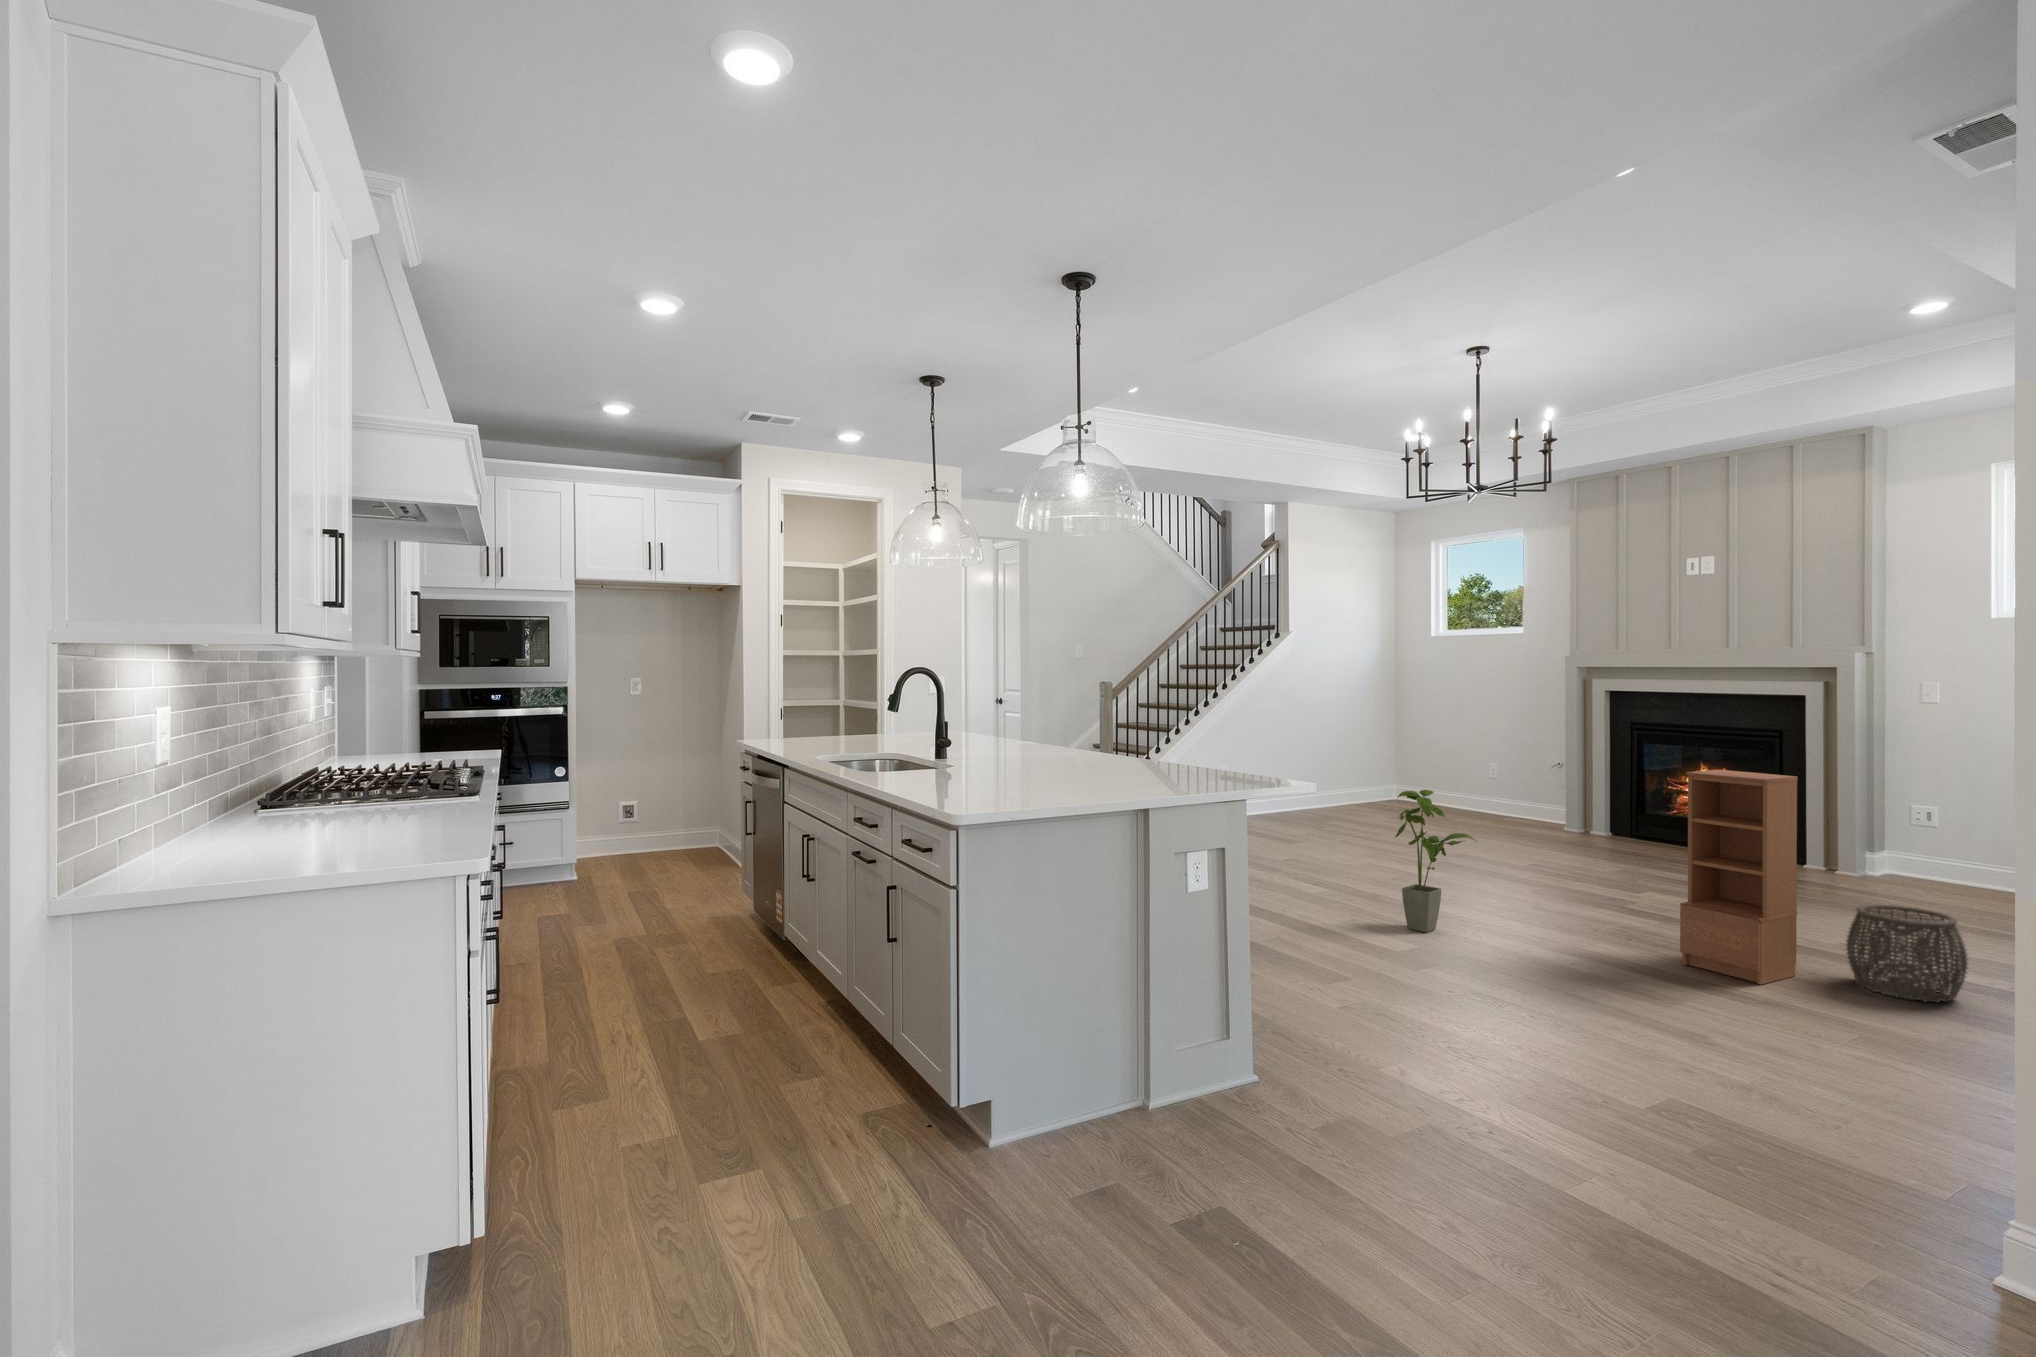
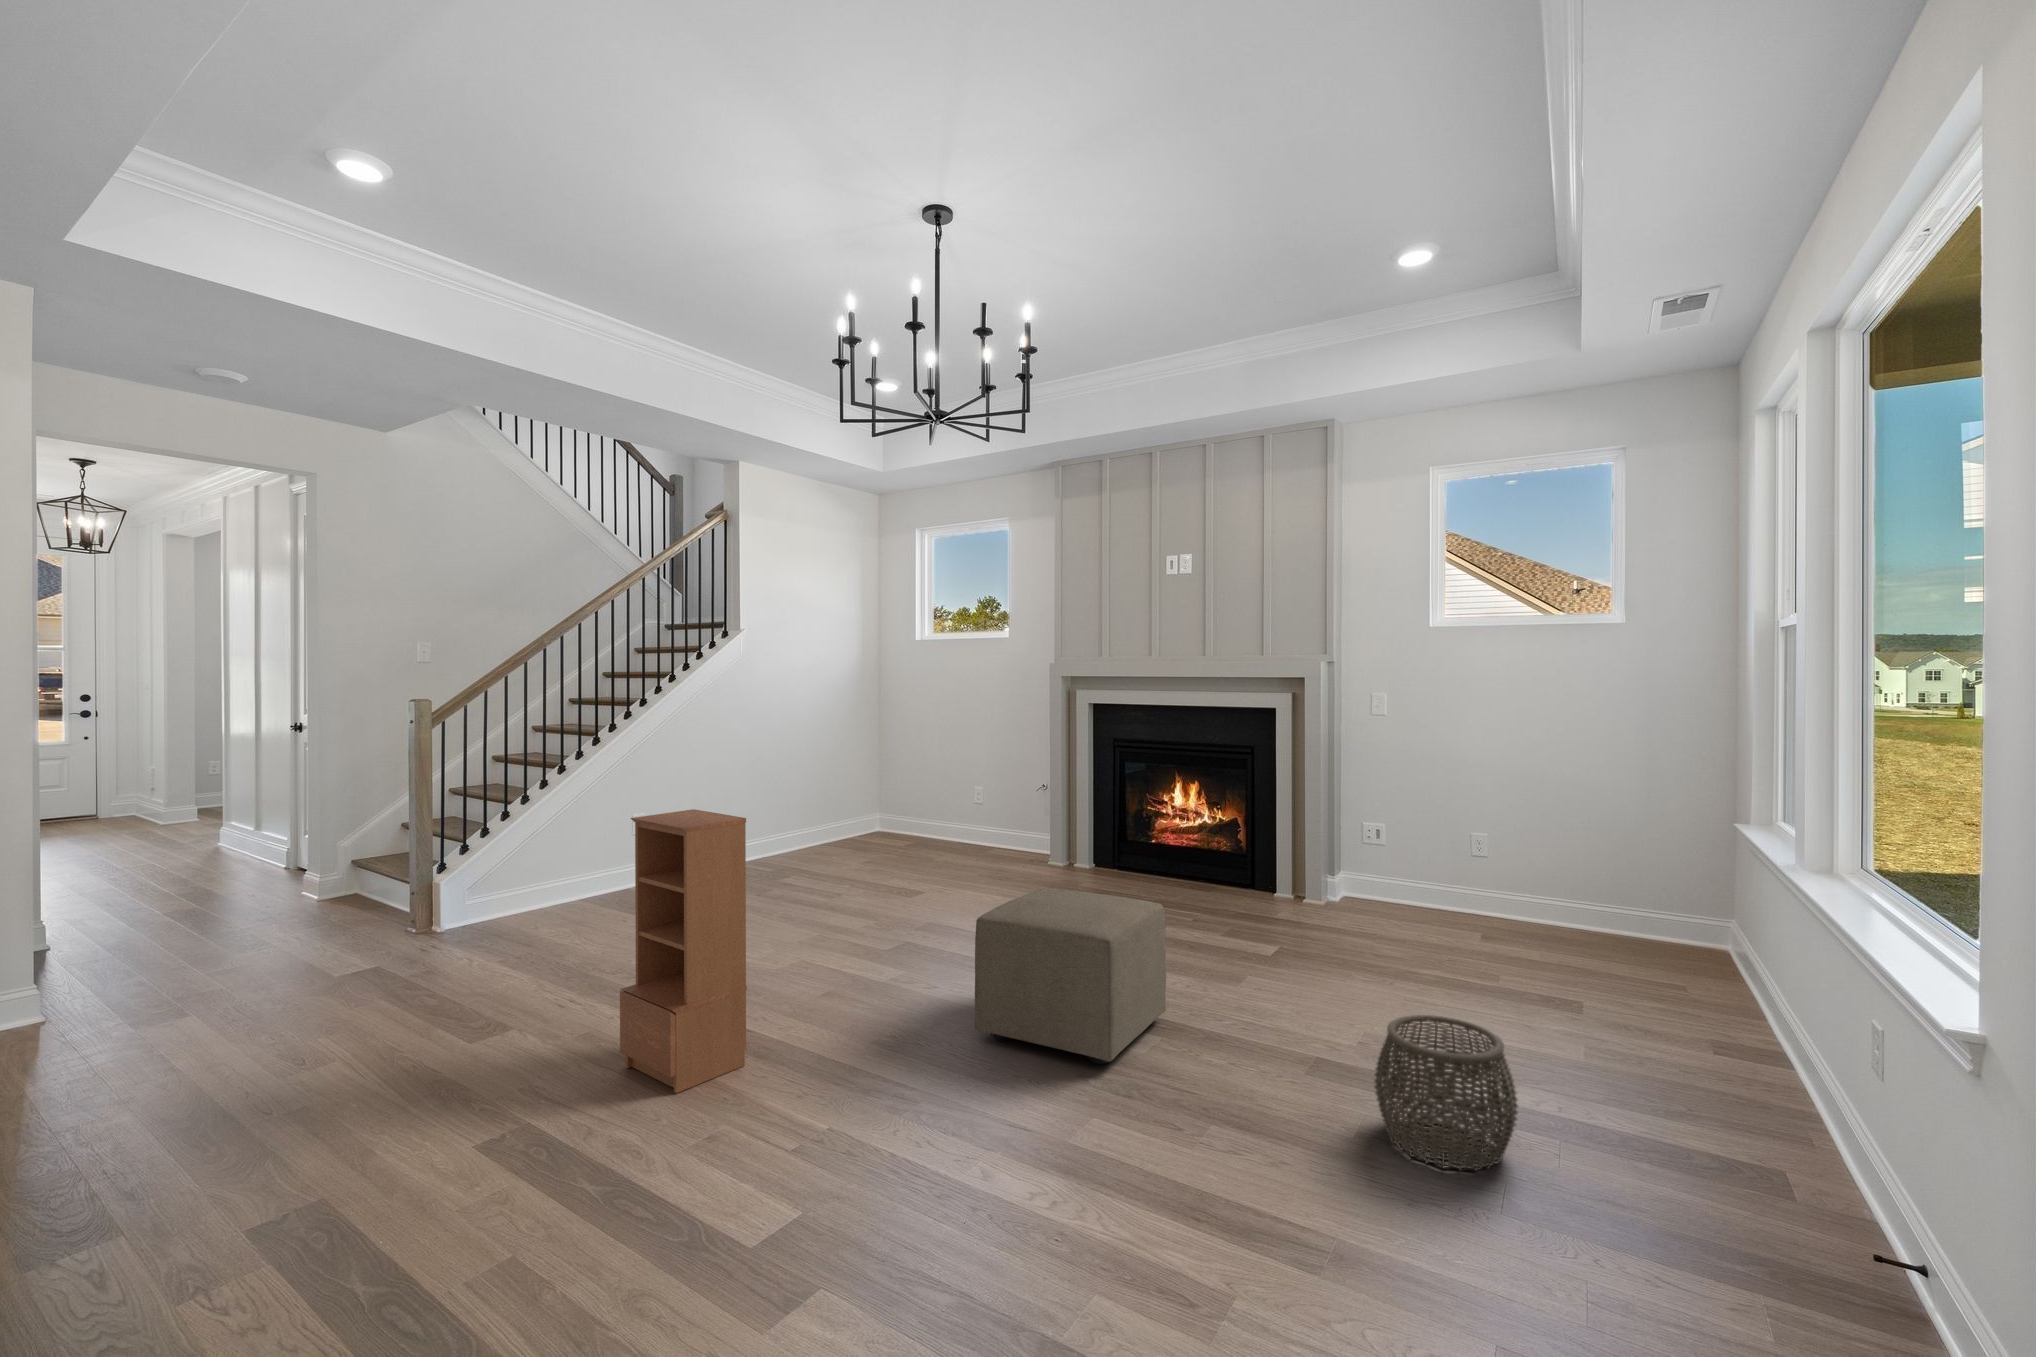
bookcase: present [1680,770,1798,984] -> present [620,809,747,1093]
house plant: present [1395,790,1476,933] -> none [776,887,904,1125]
ottoman: none [1519,820,1677,931] -> present [975,888,1166,1064]

